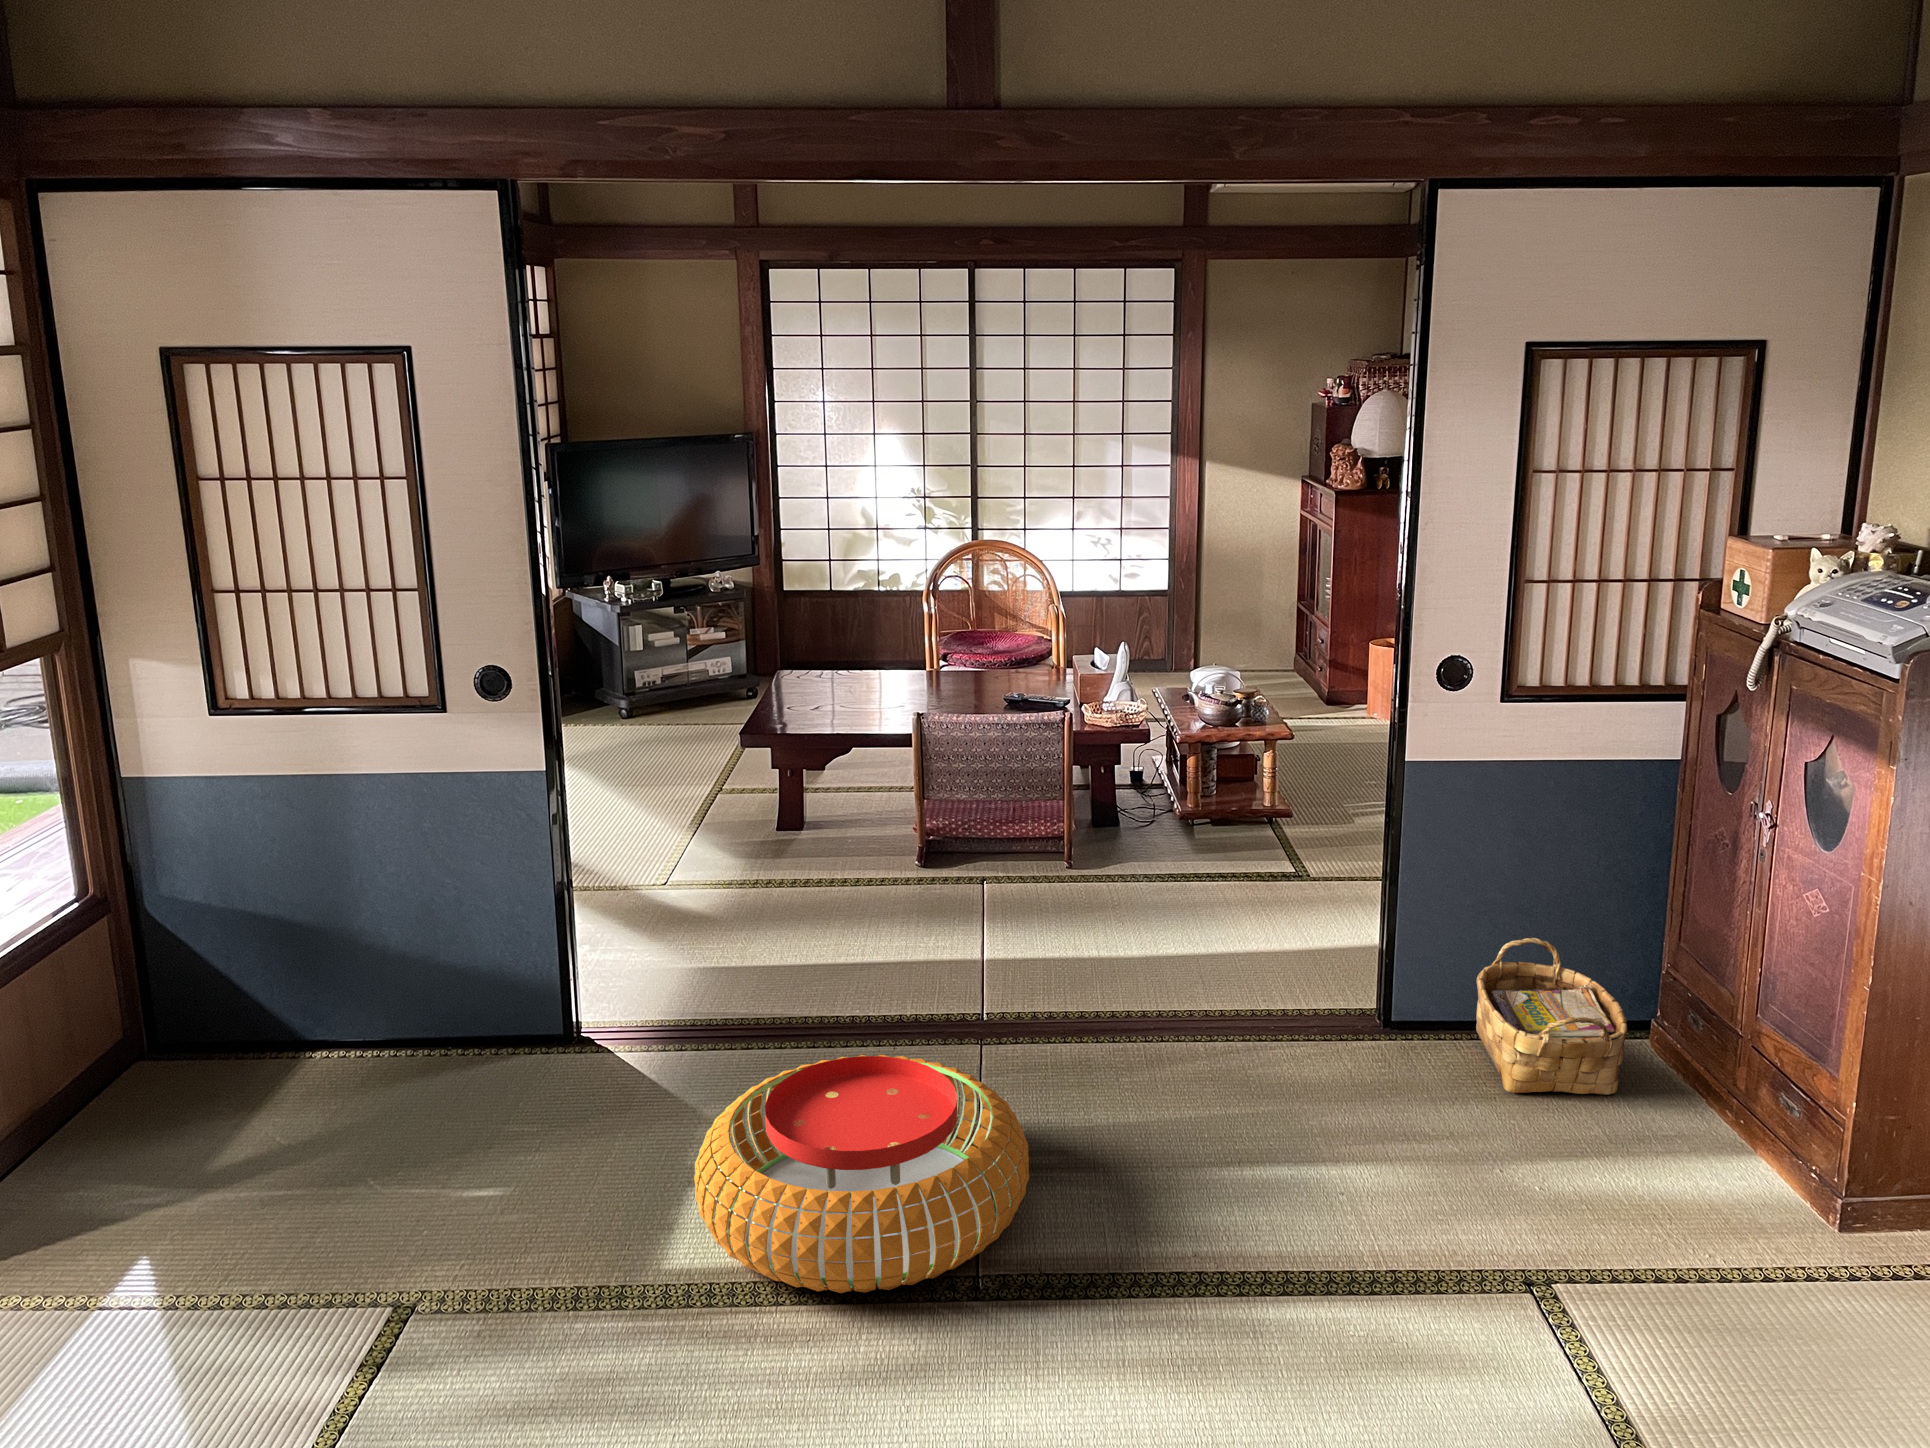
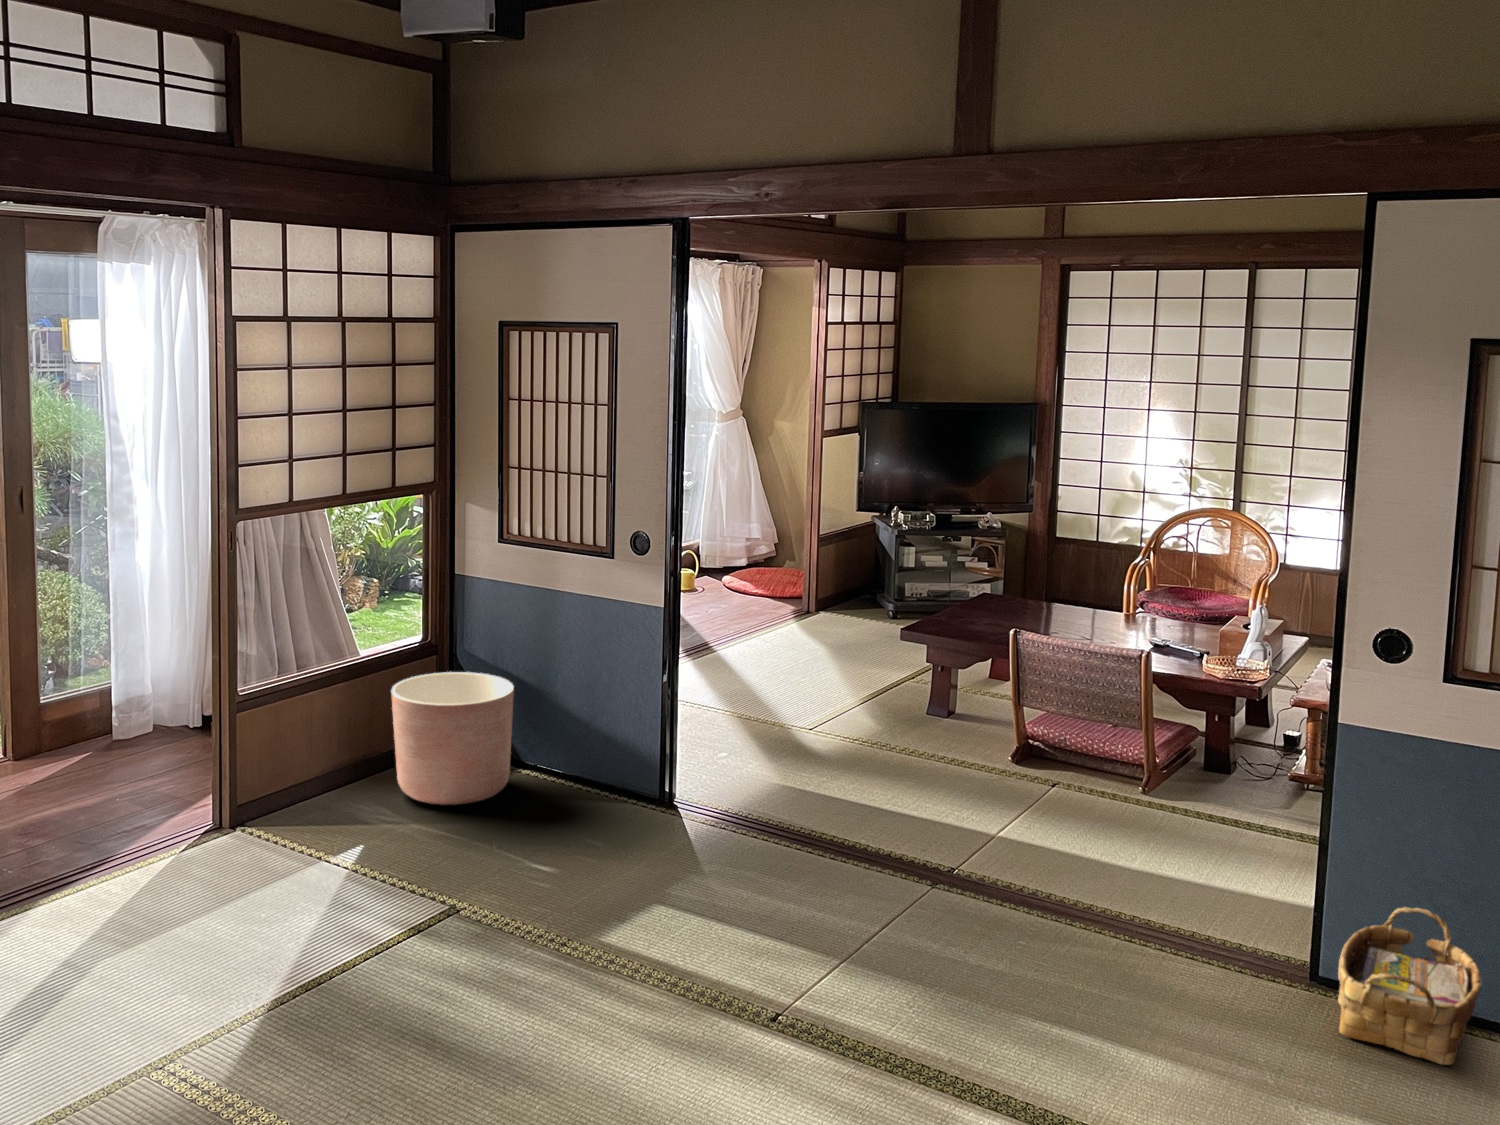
planter: none [104,908,319,1125] -> present [391,672,514,805]
pouf: present [694,1055,1029,1293] -> none [629,845,876,1004]

